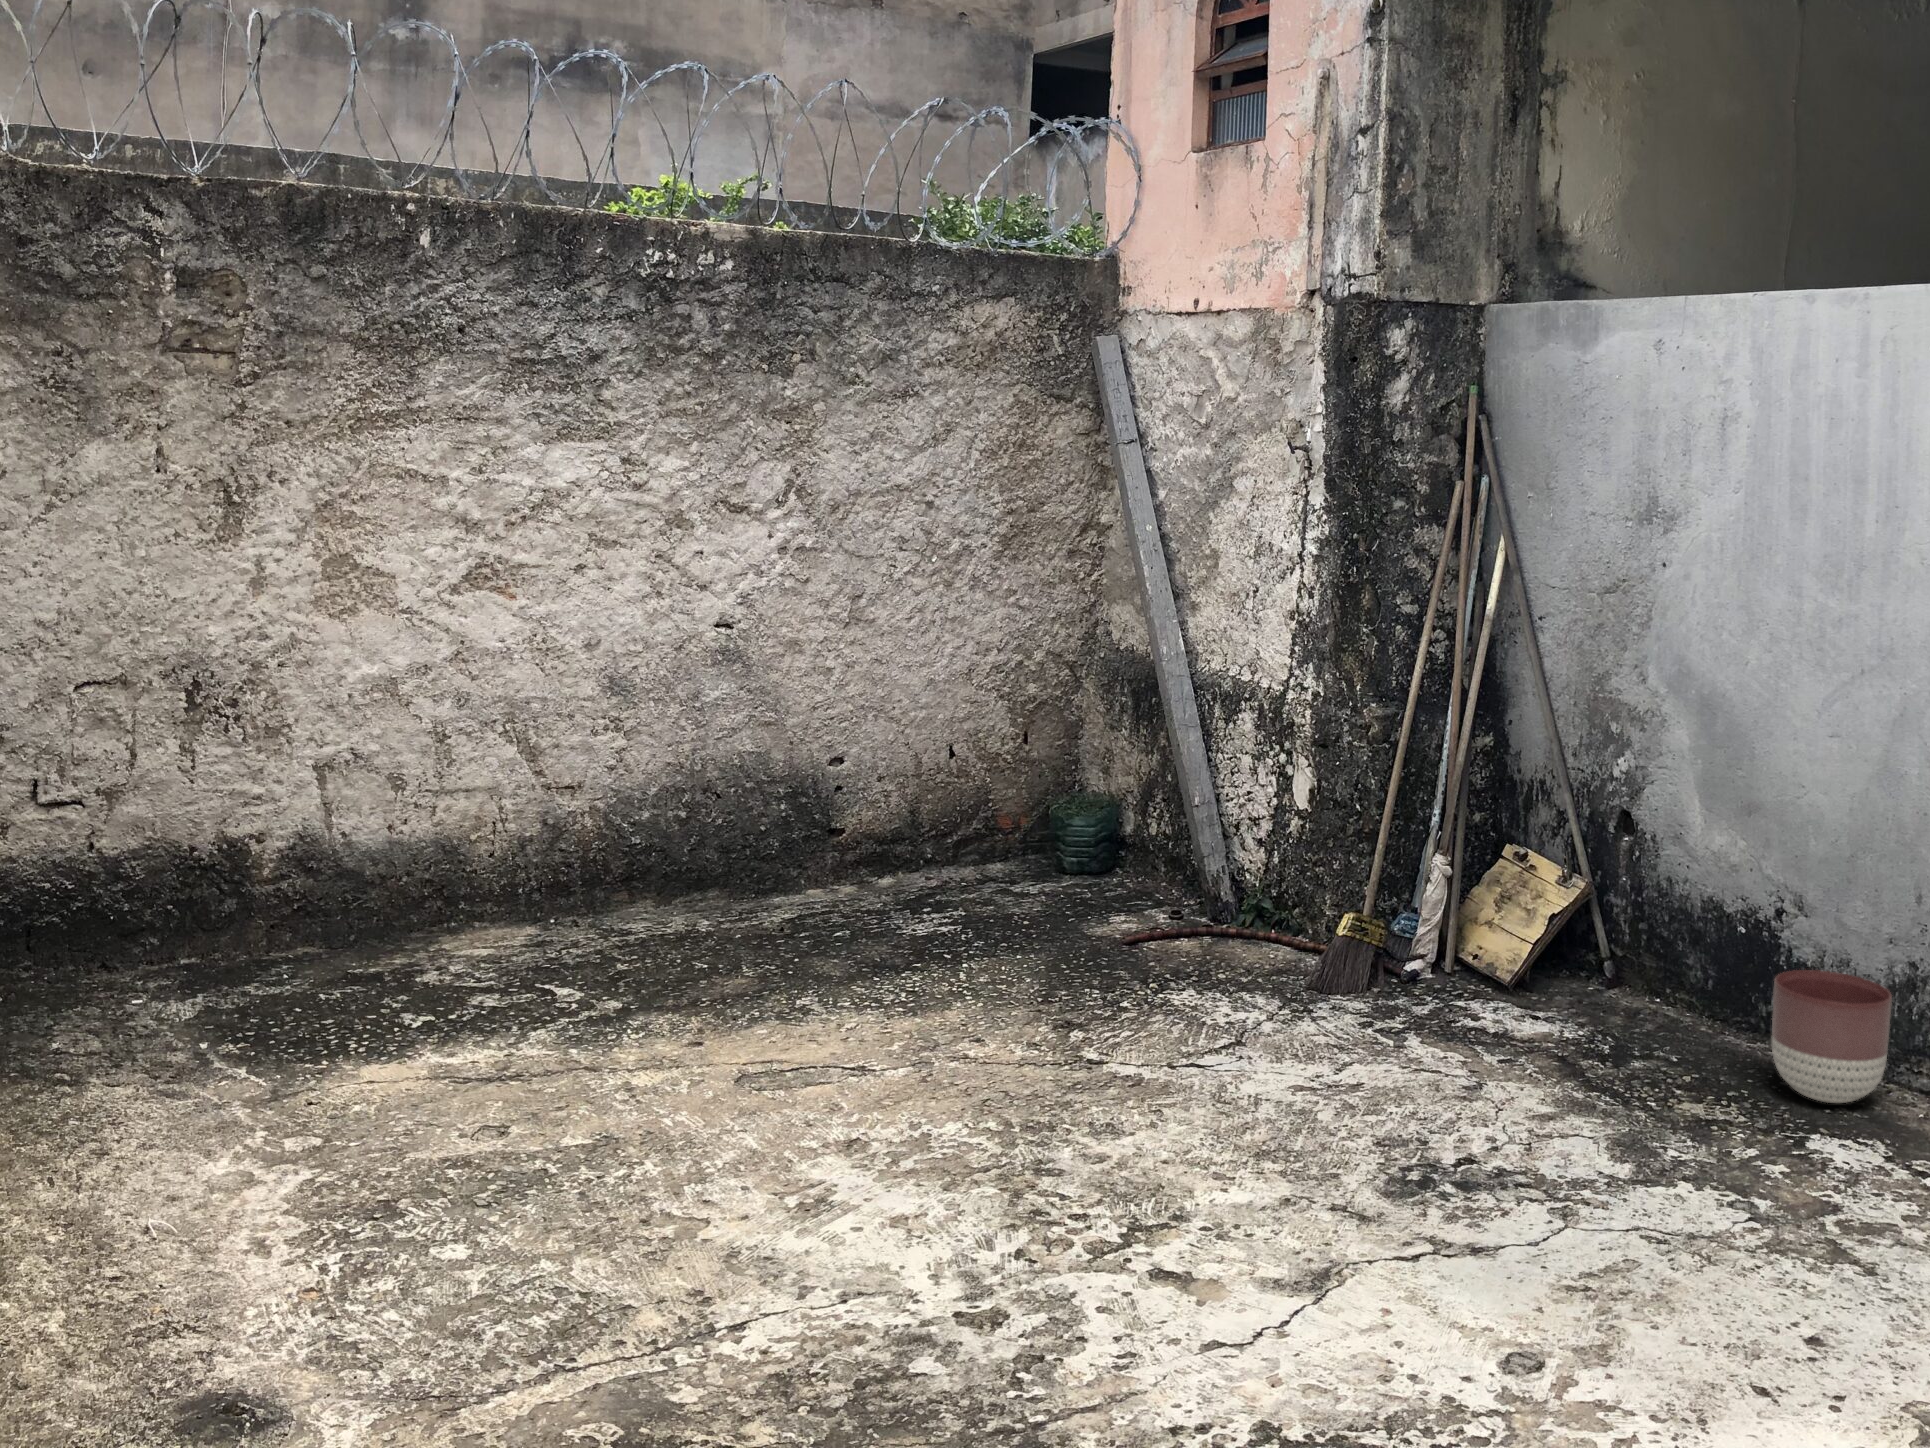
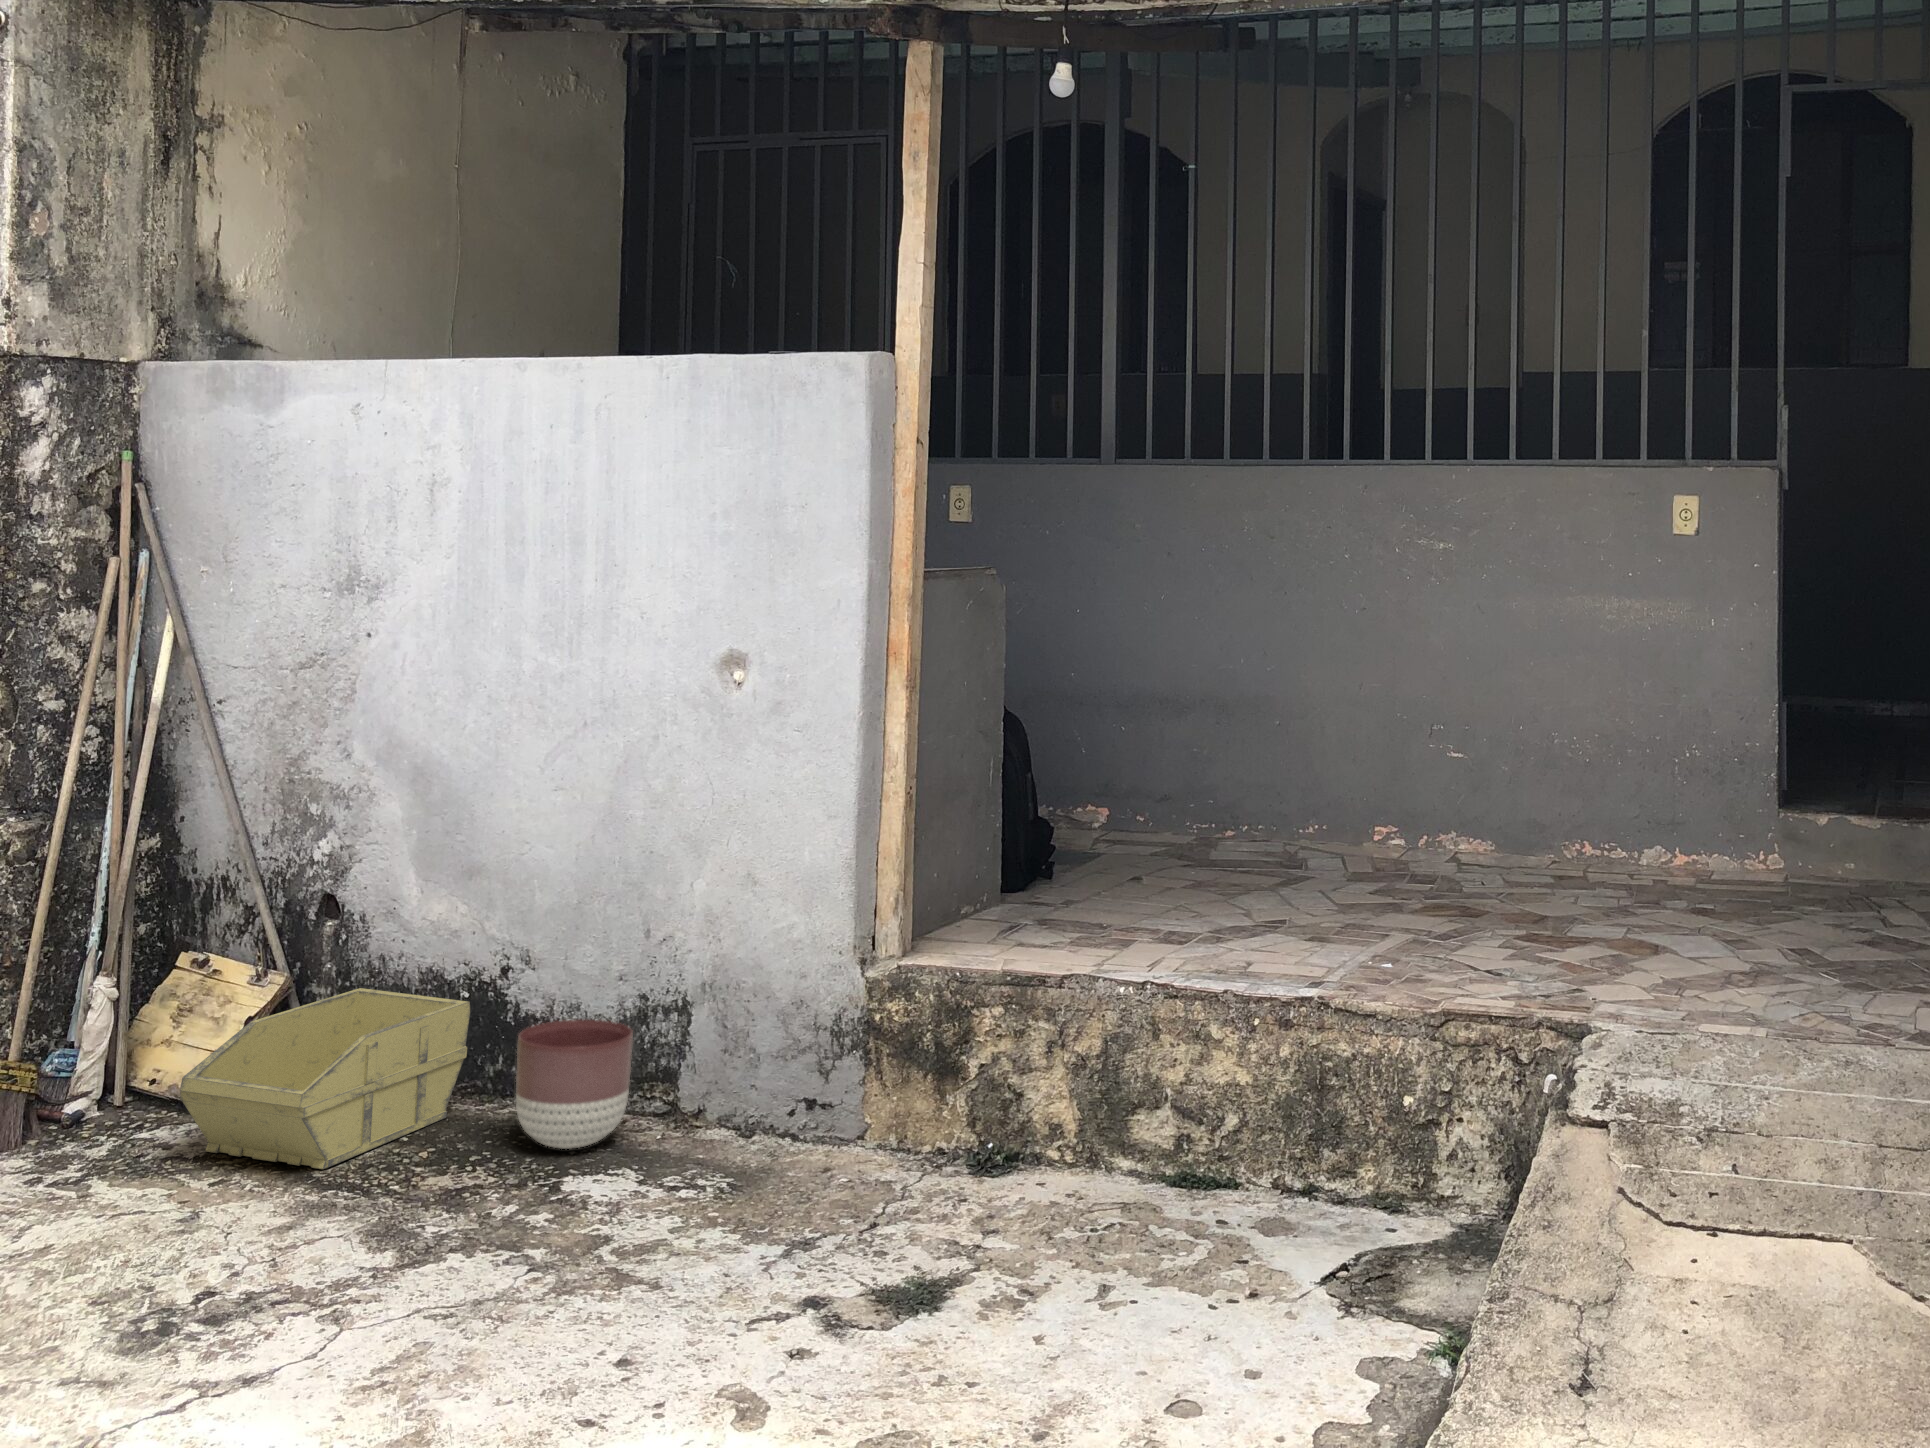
storage bin: none [1481,903,1740,1066] -> present [180,988,470,1169]

